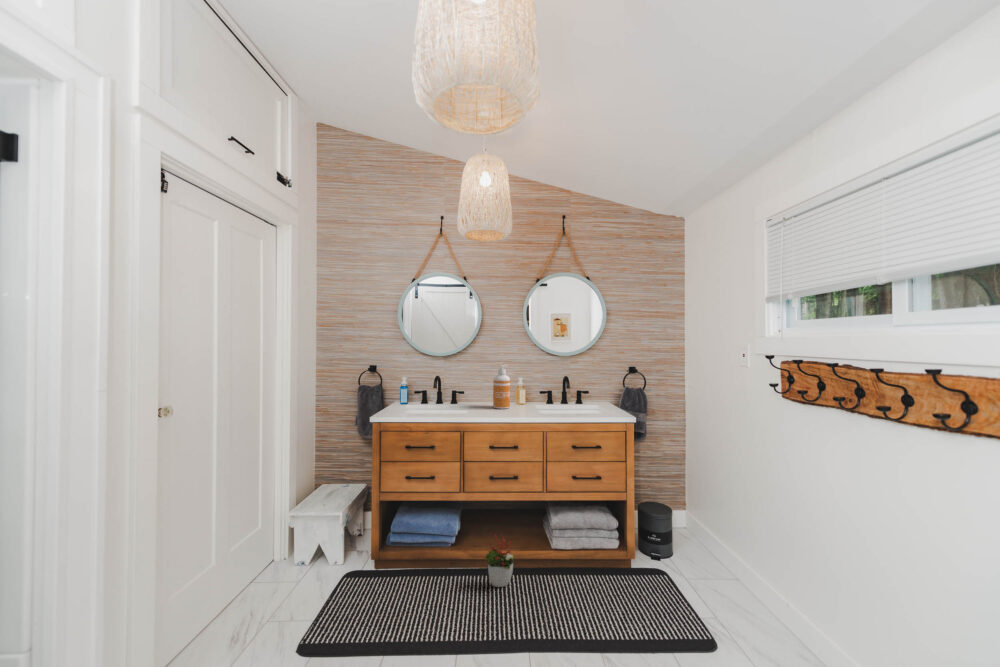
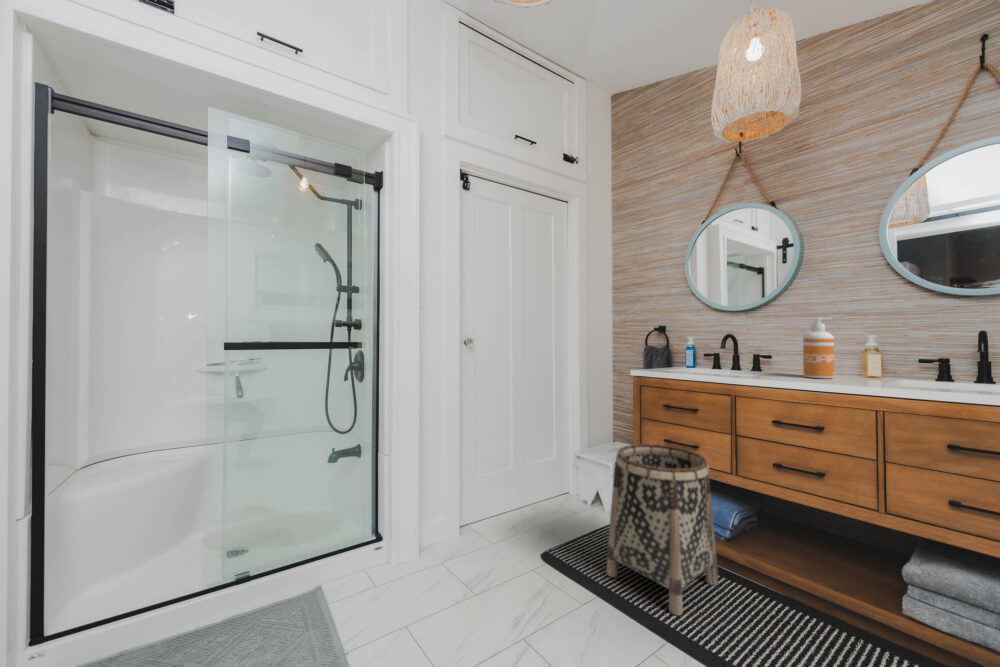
basket: none [376,483,459,629] -> present [606,444,718,616]
decorative plant: present [485,535,514,587] -> none [755,539,806,617]

